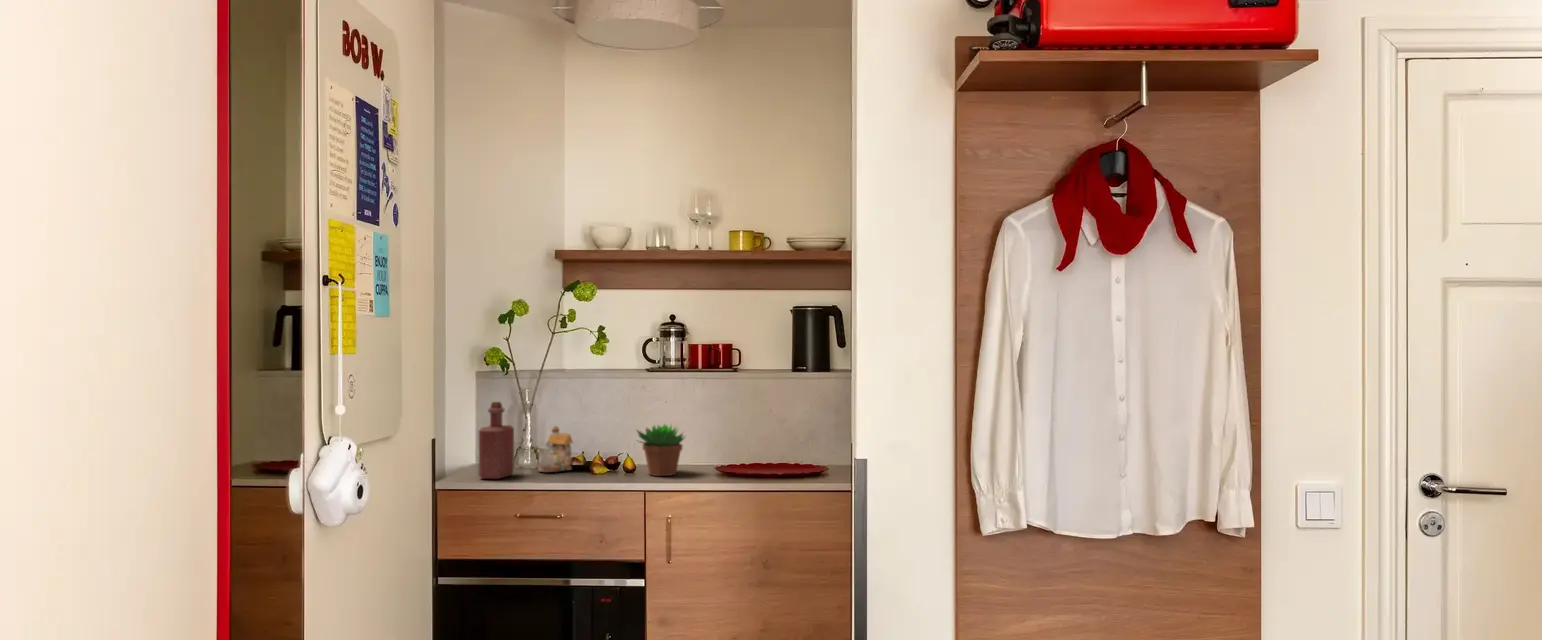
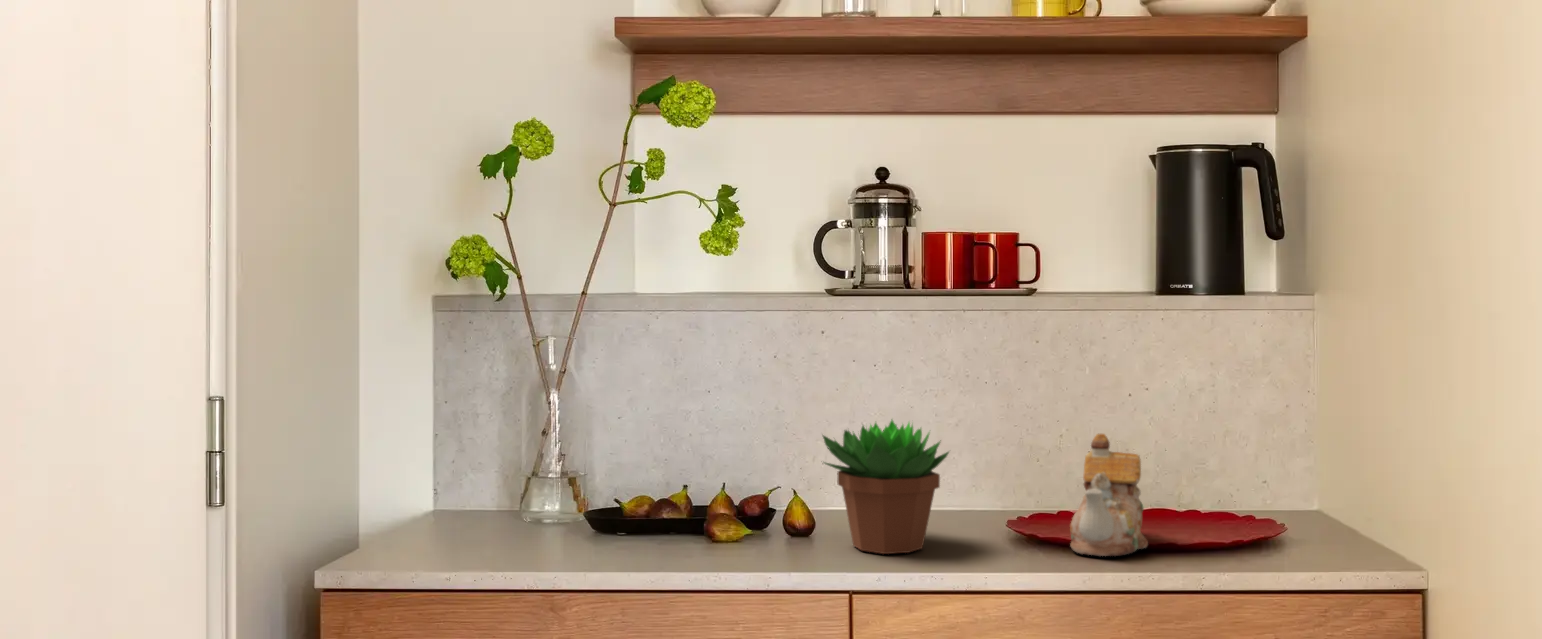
bottle: present [479,402,514,479] -> none [429,364,519,561]
teapot: present [538,426,572,472] -> present [1070,434,1148,556]

